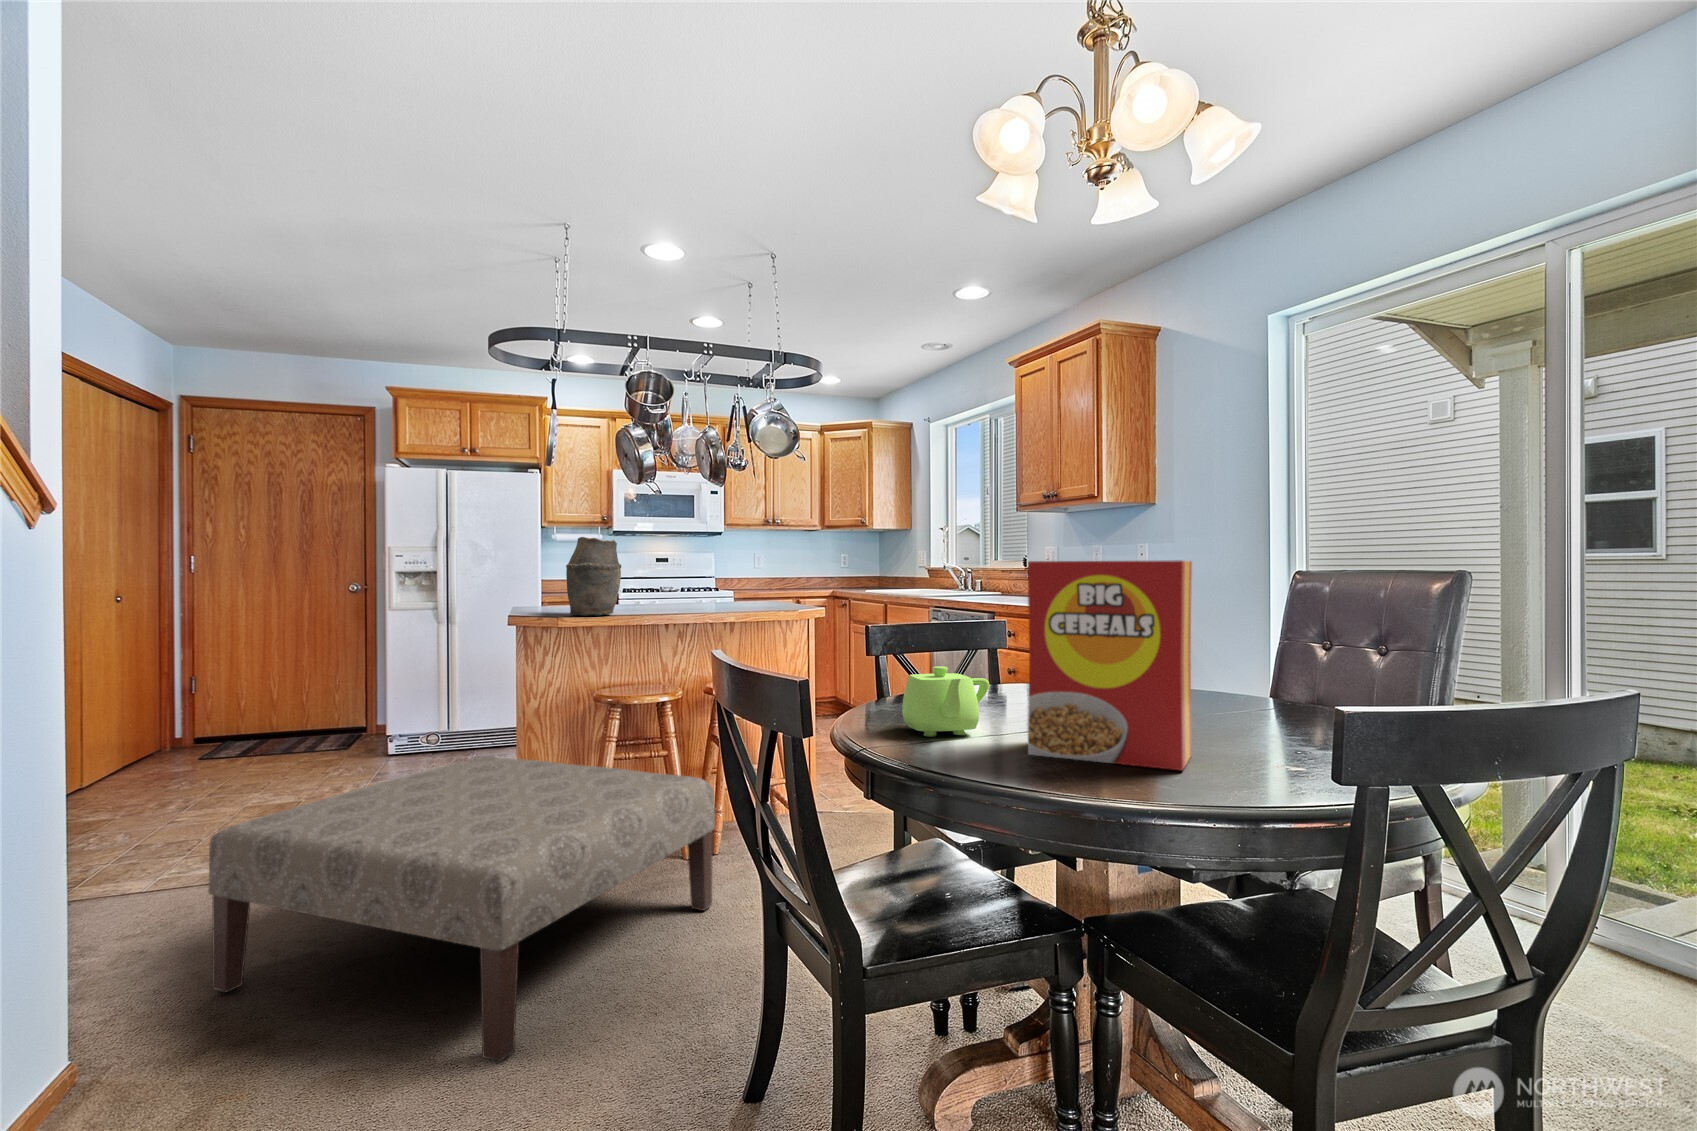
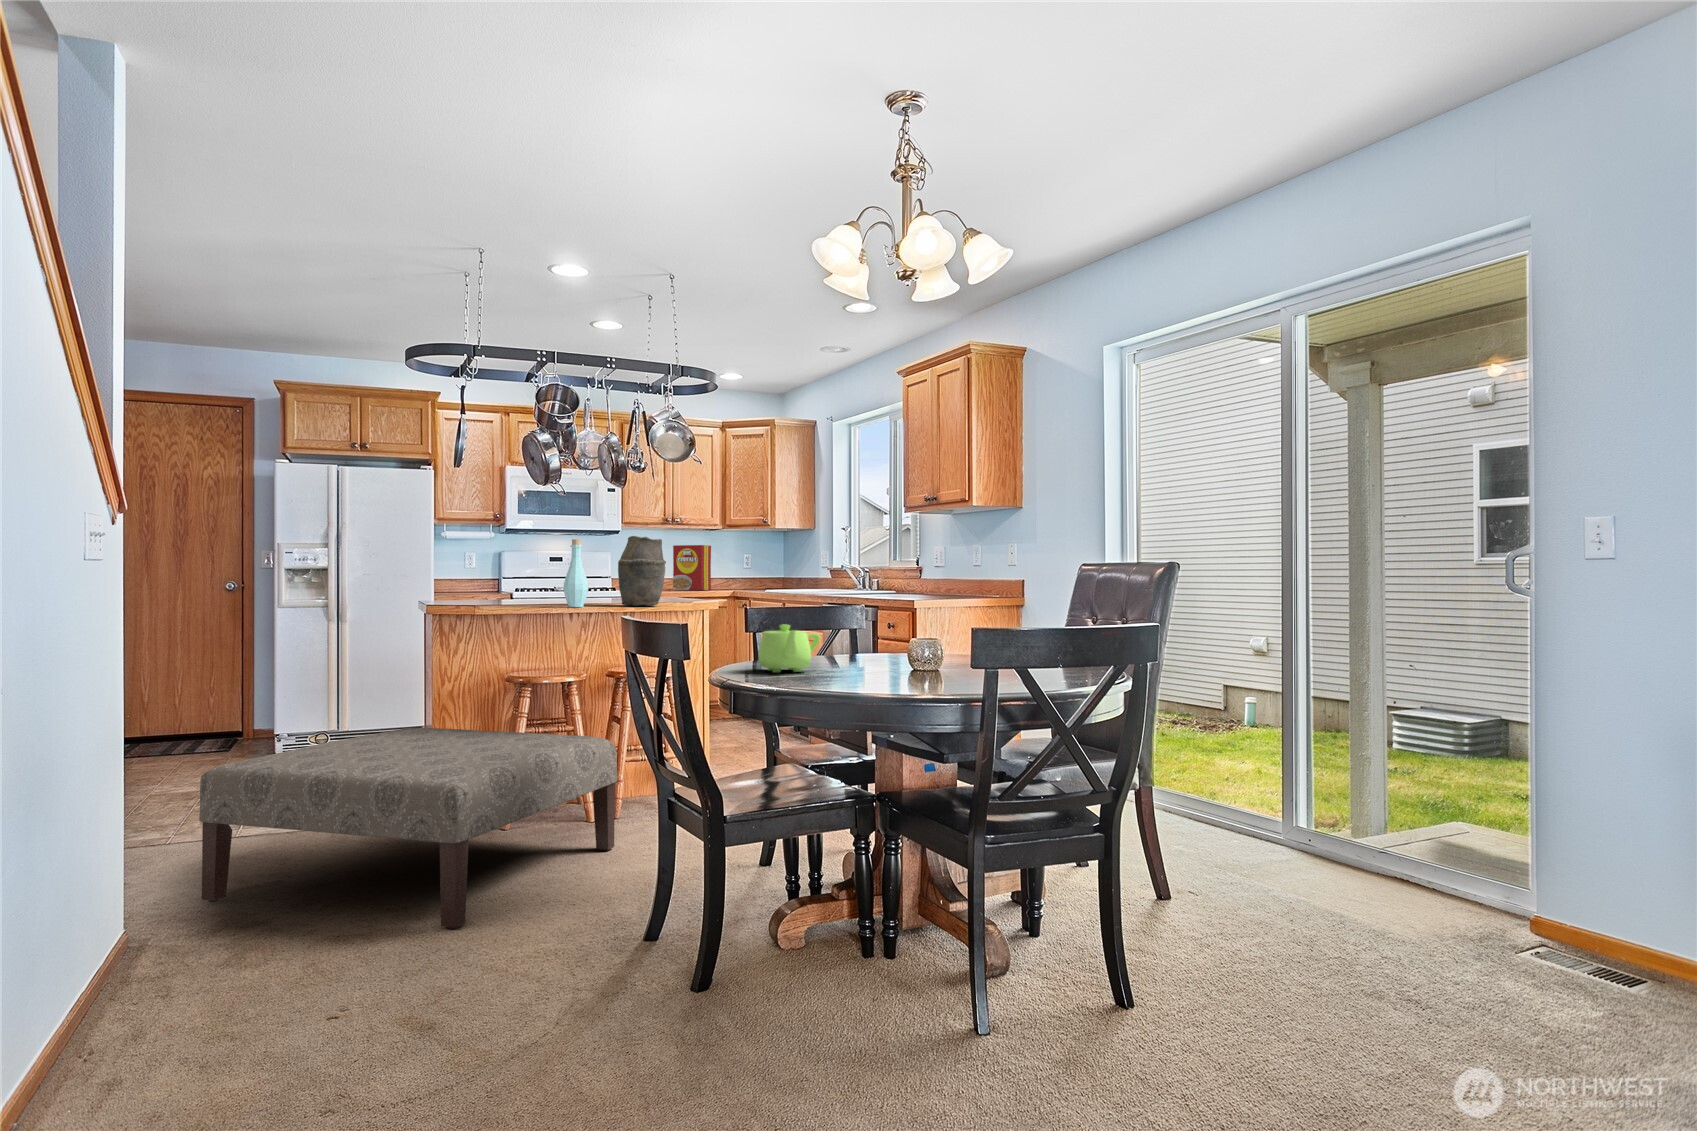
vase: present [566,537,621,616] -> present [618,536,666,606]
bottle: none [658,543,685,617] -> present [564,539,588,607]
cereal box: present [1028,560,1192,770] -> present [673,545,711,590]

